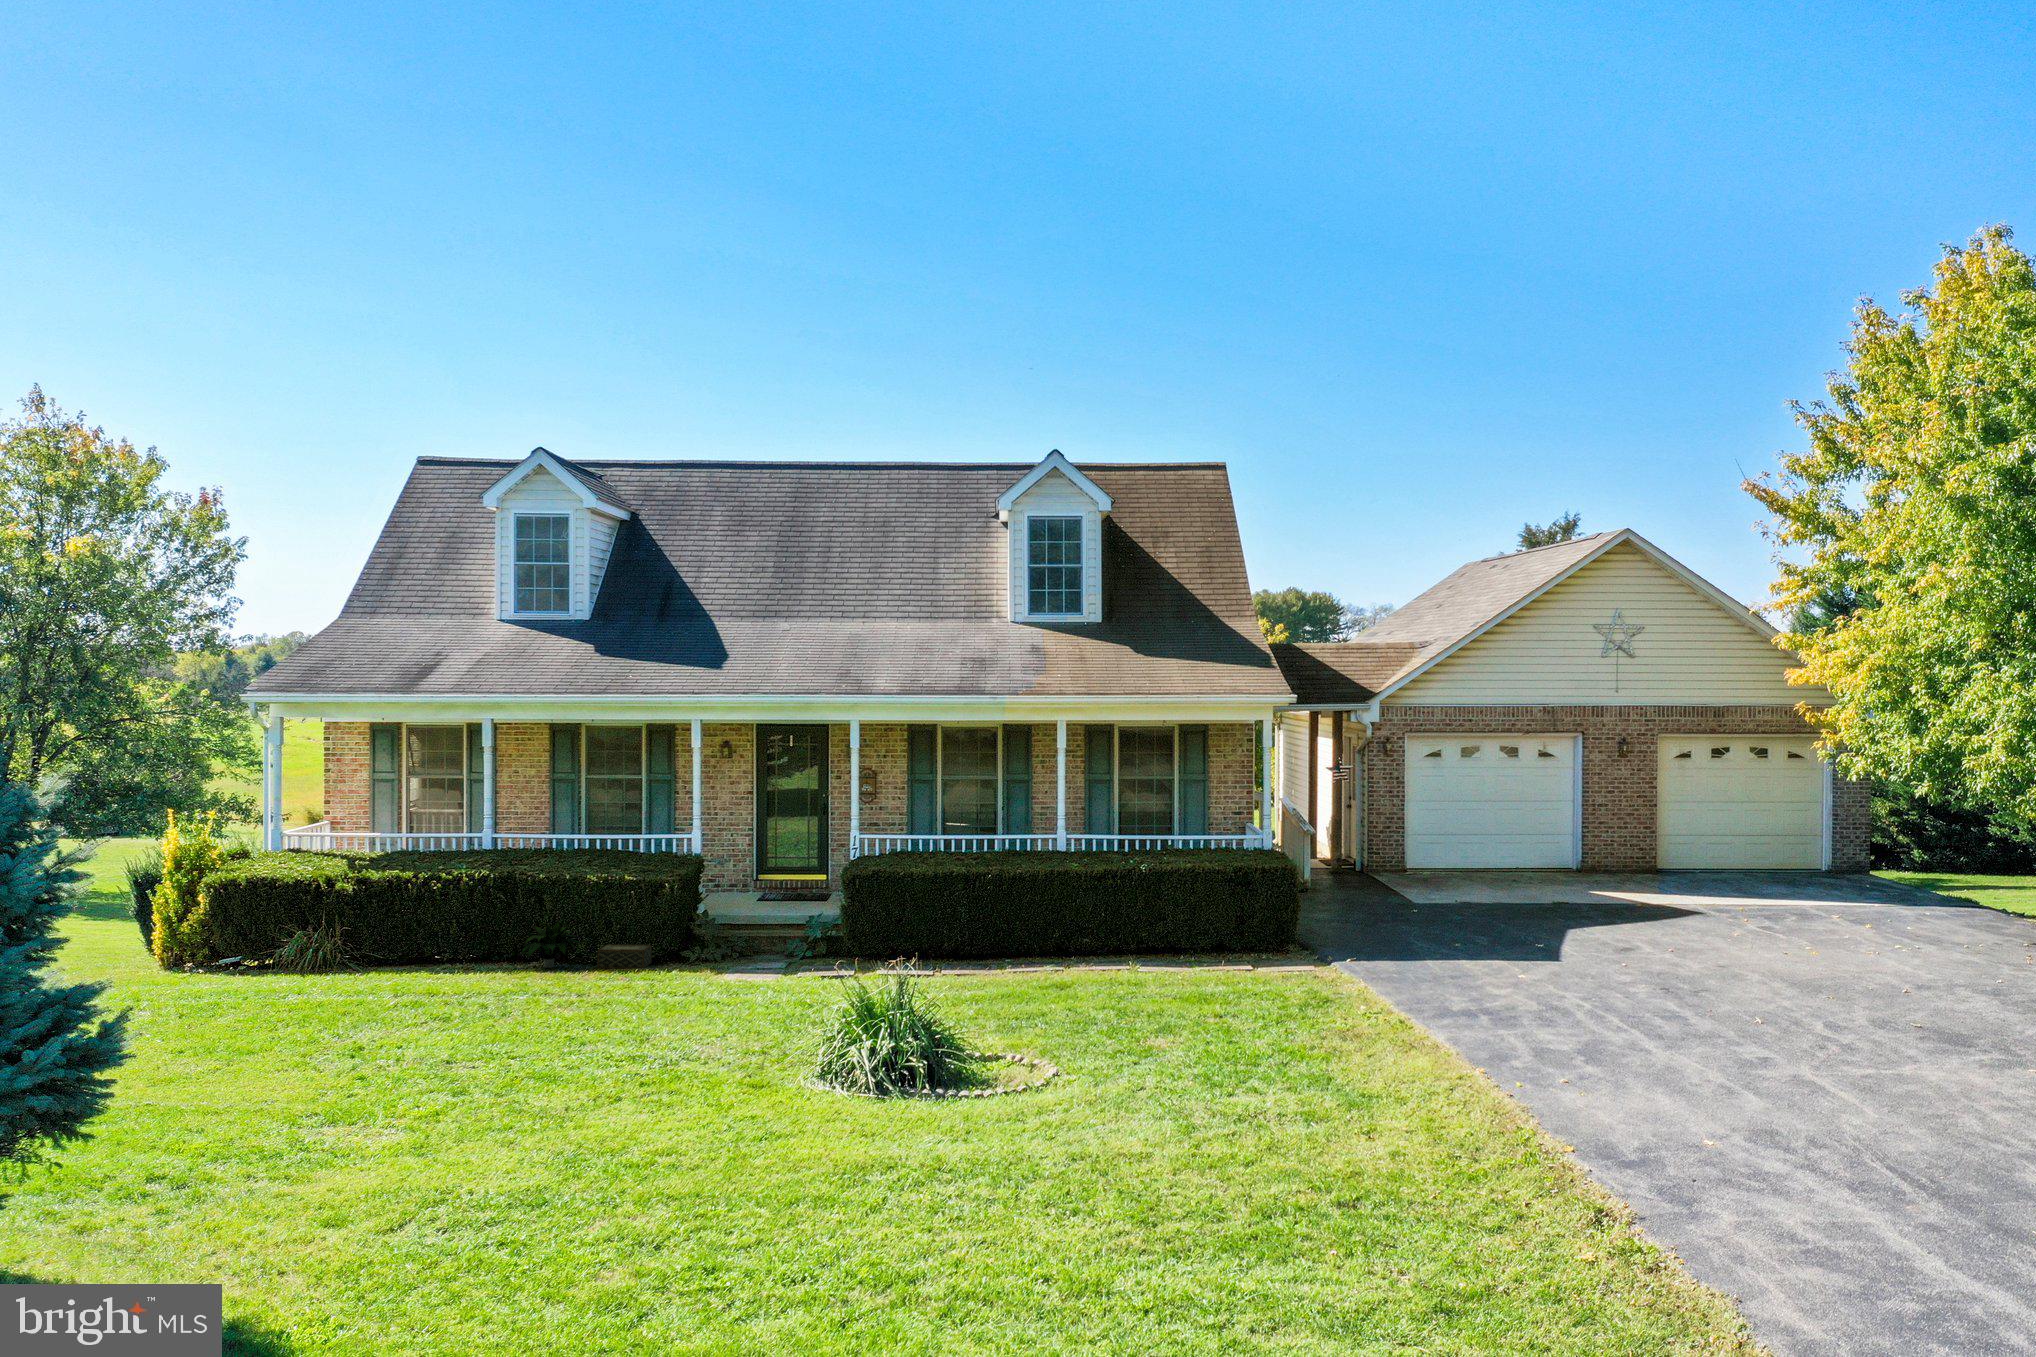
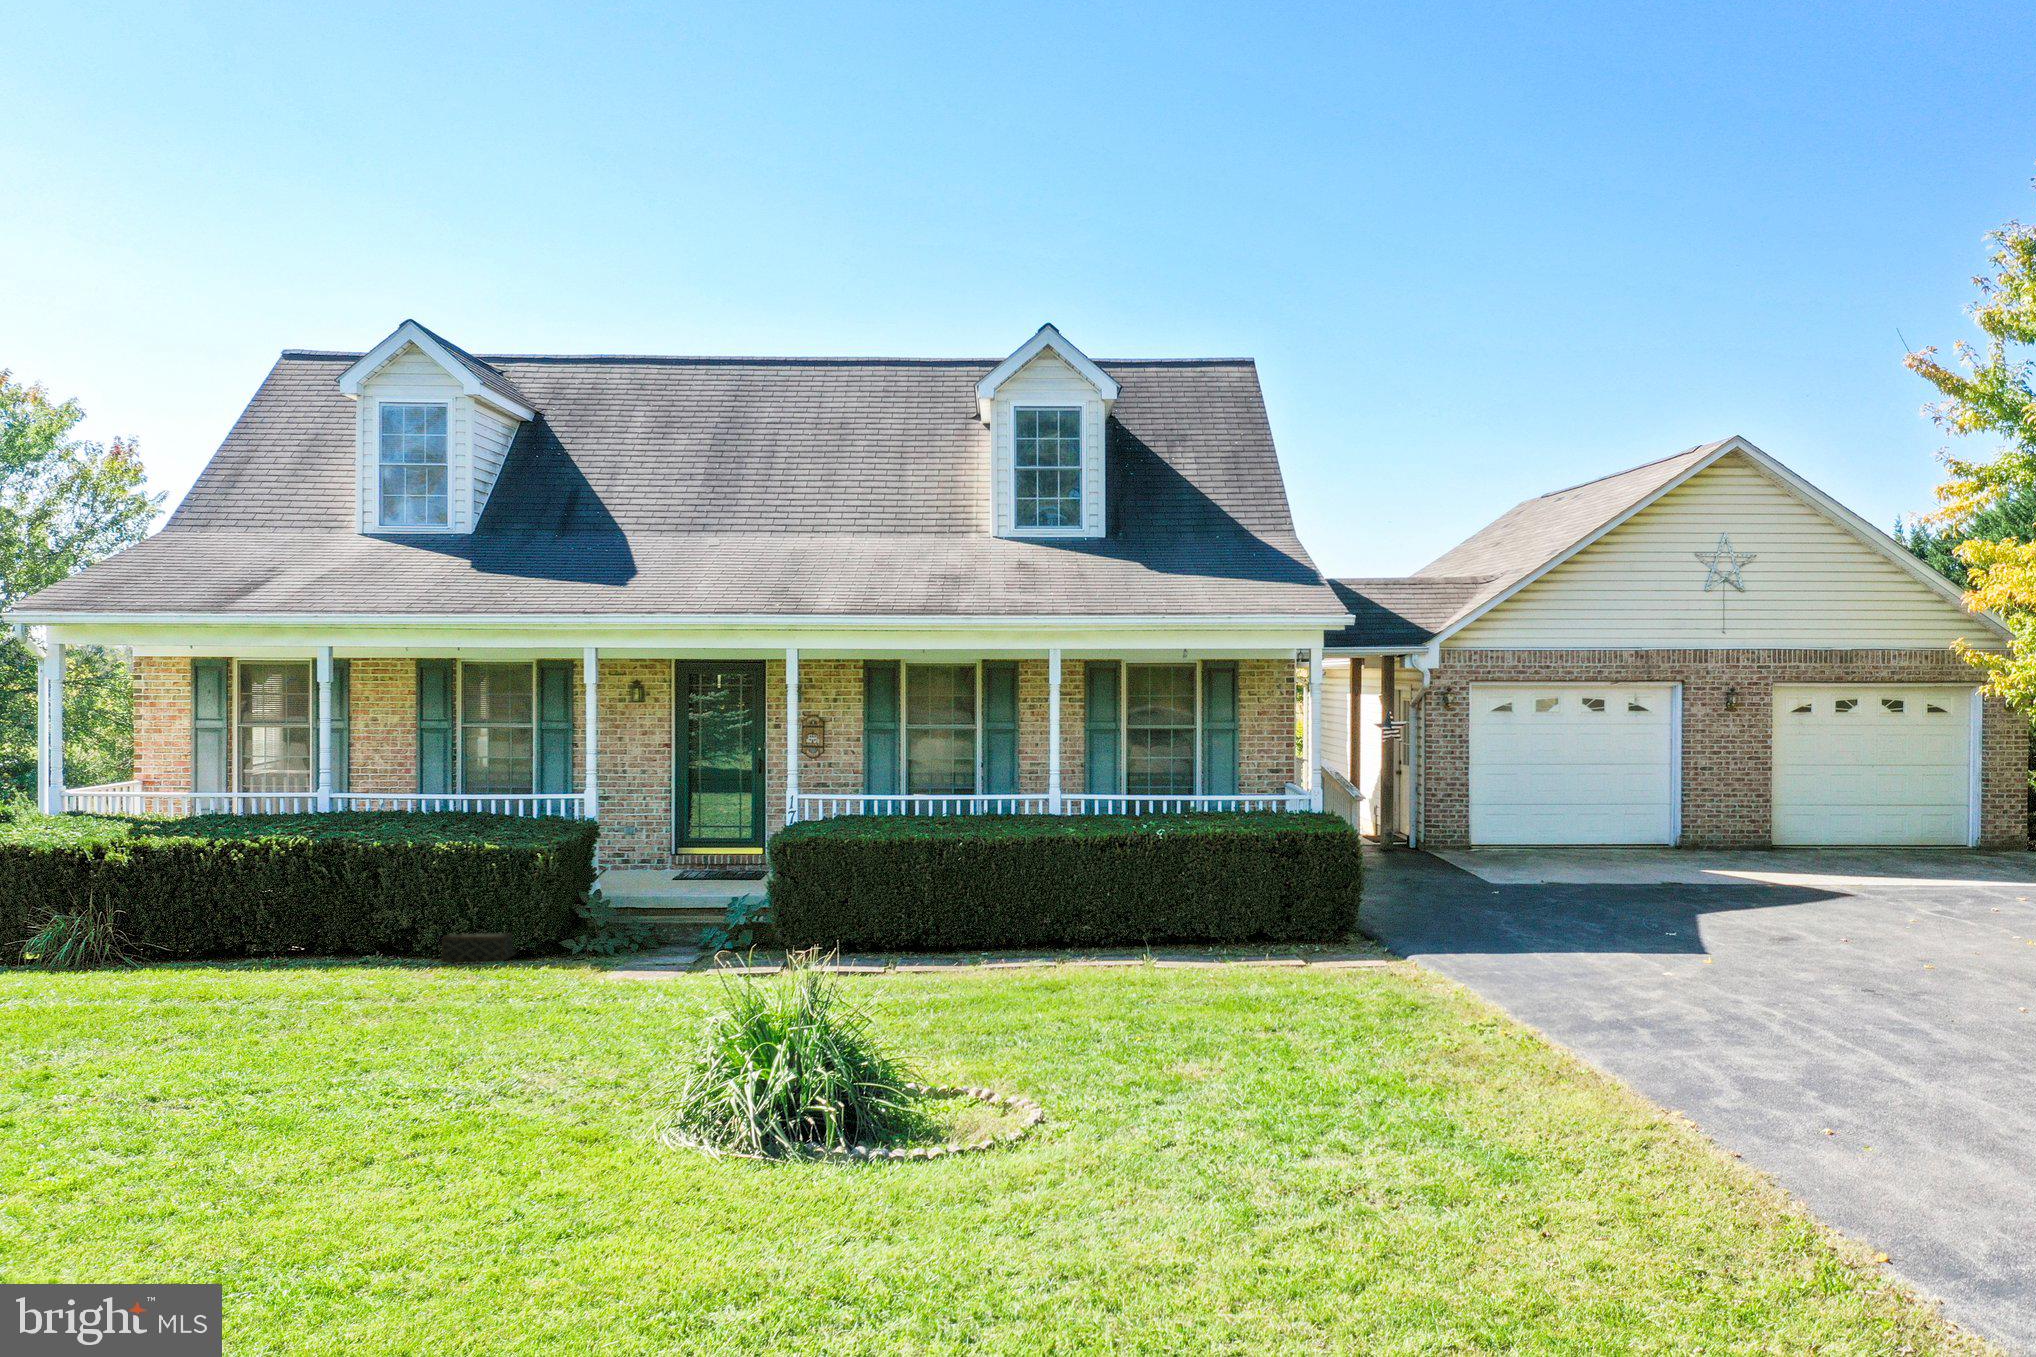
potted plant: present [520,920,582,968] -> none [337,898,426,961]

